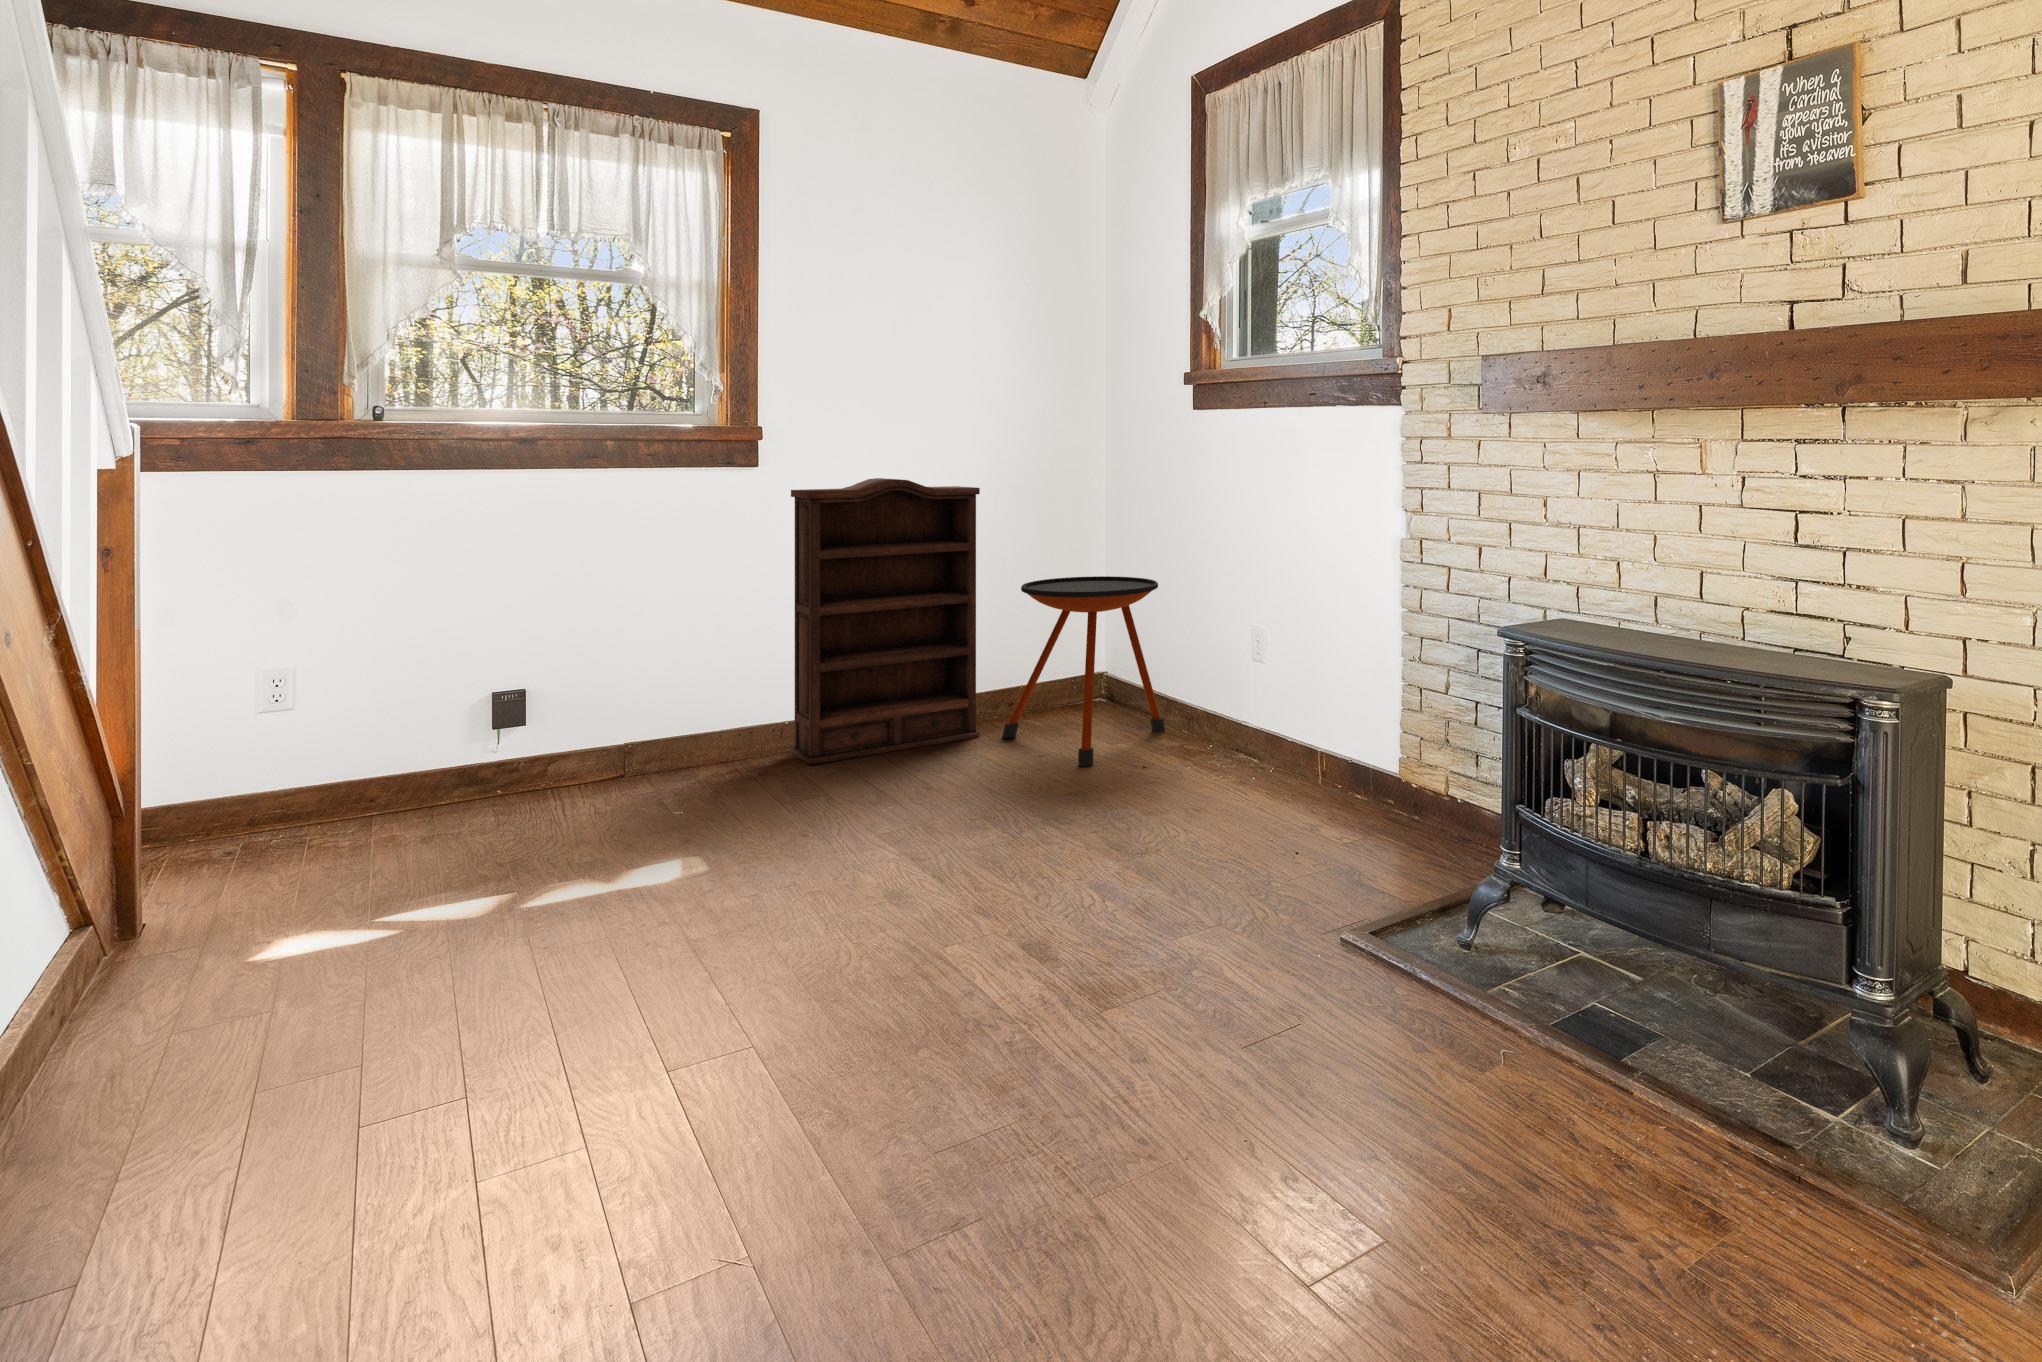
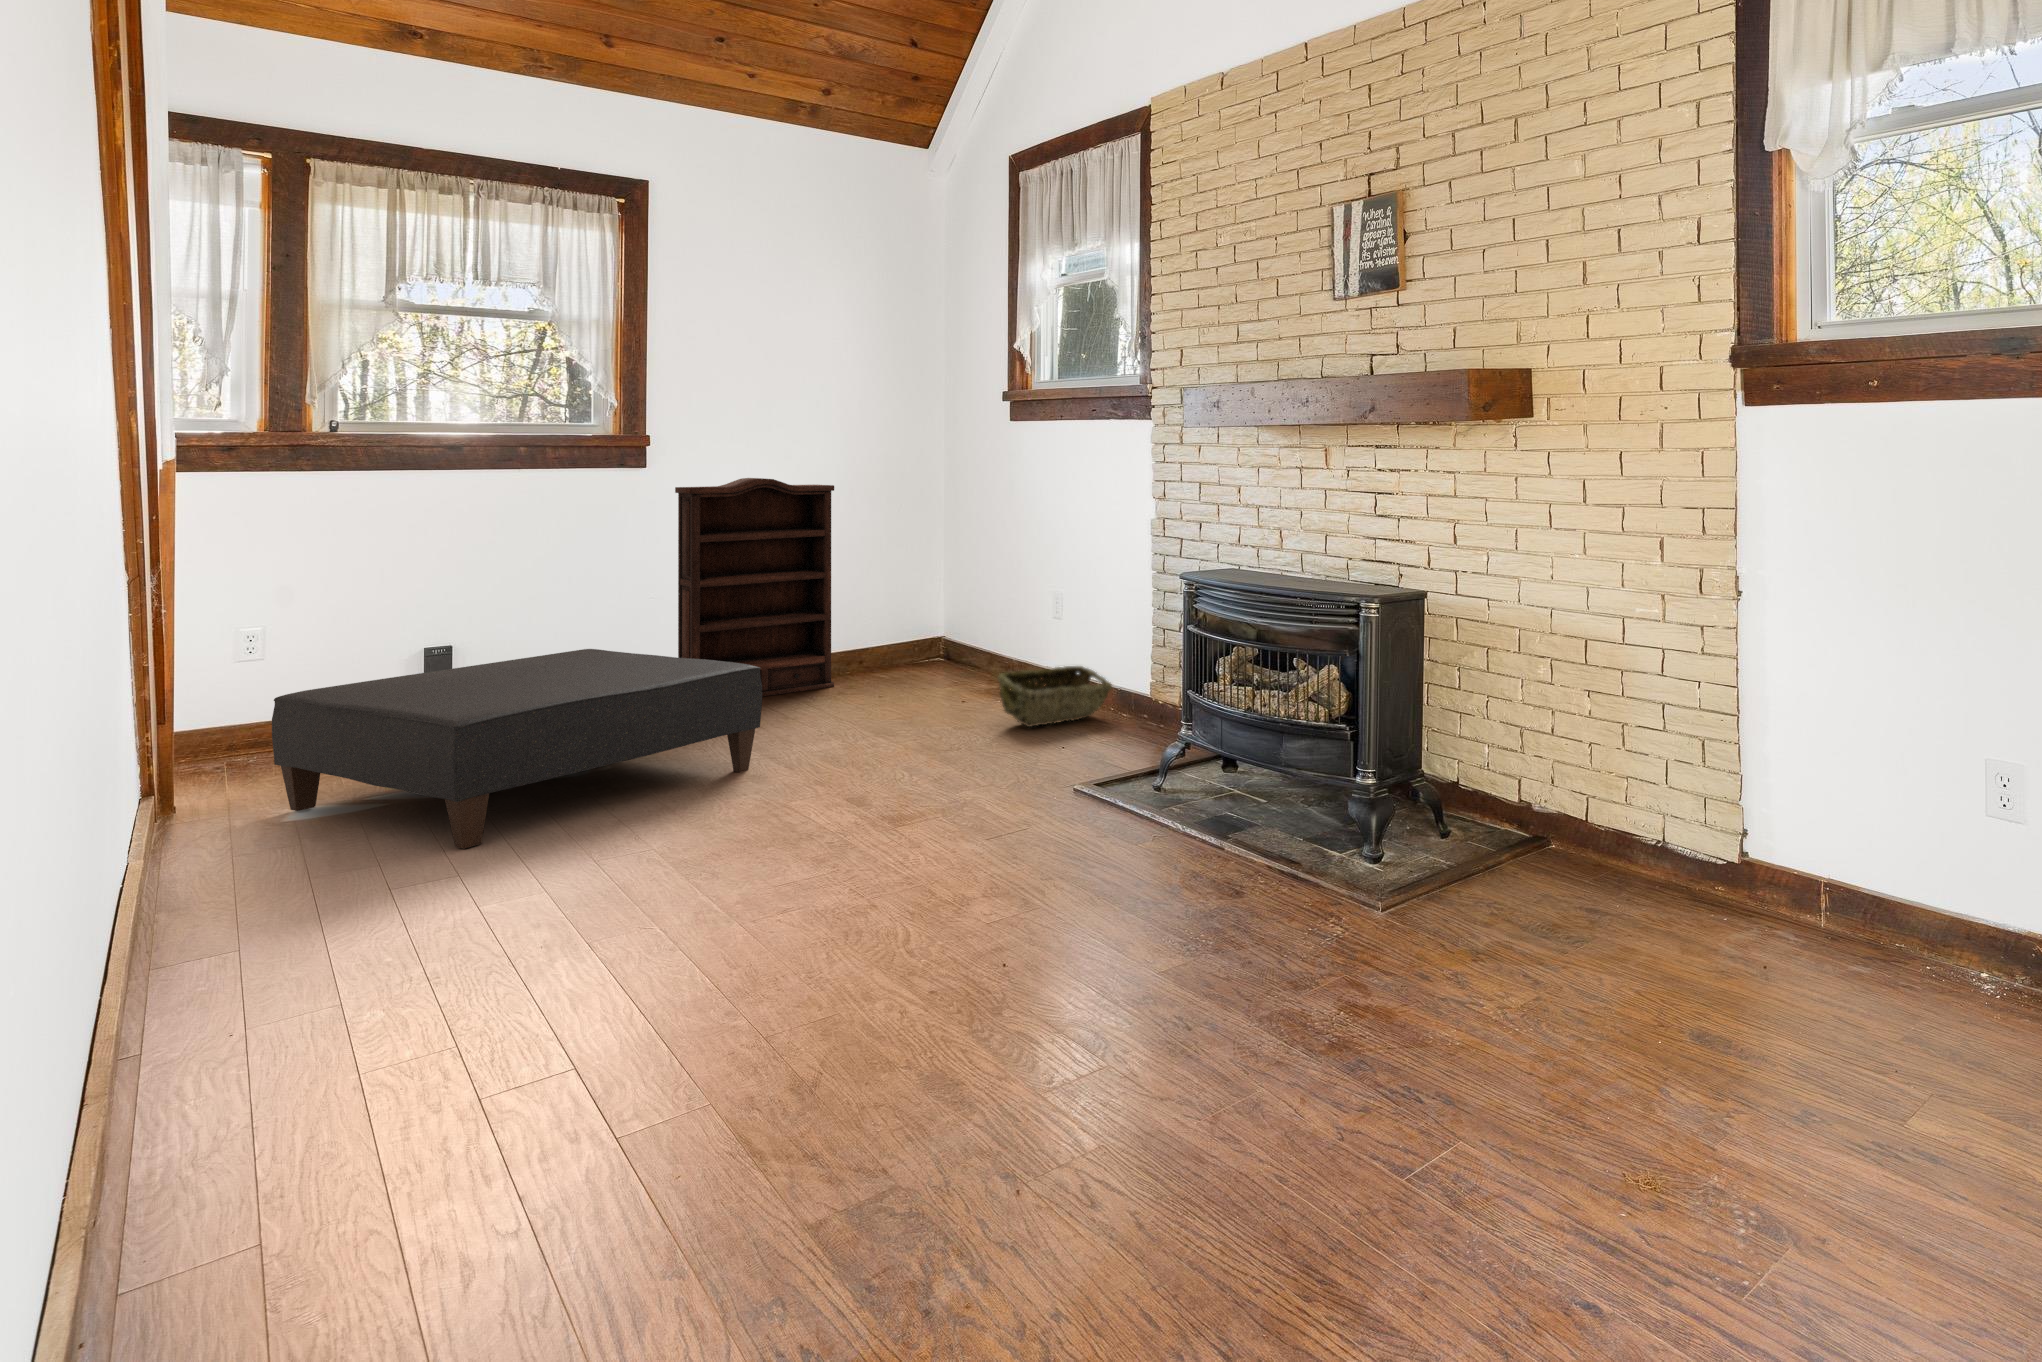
side table: present [1002,576,1165,766] -> none [853,557,989,703]
ottoman: none [251,702,900,1036] -> present [272,649,762,849]
woven basket: none [1196,726,1343,815] -> present [998,666,1112,727]

